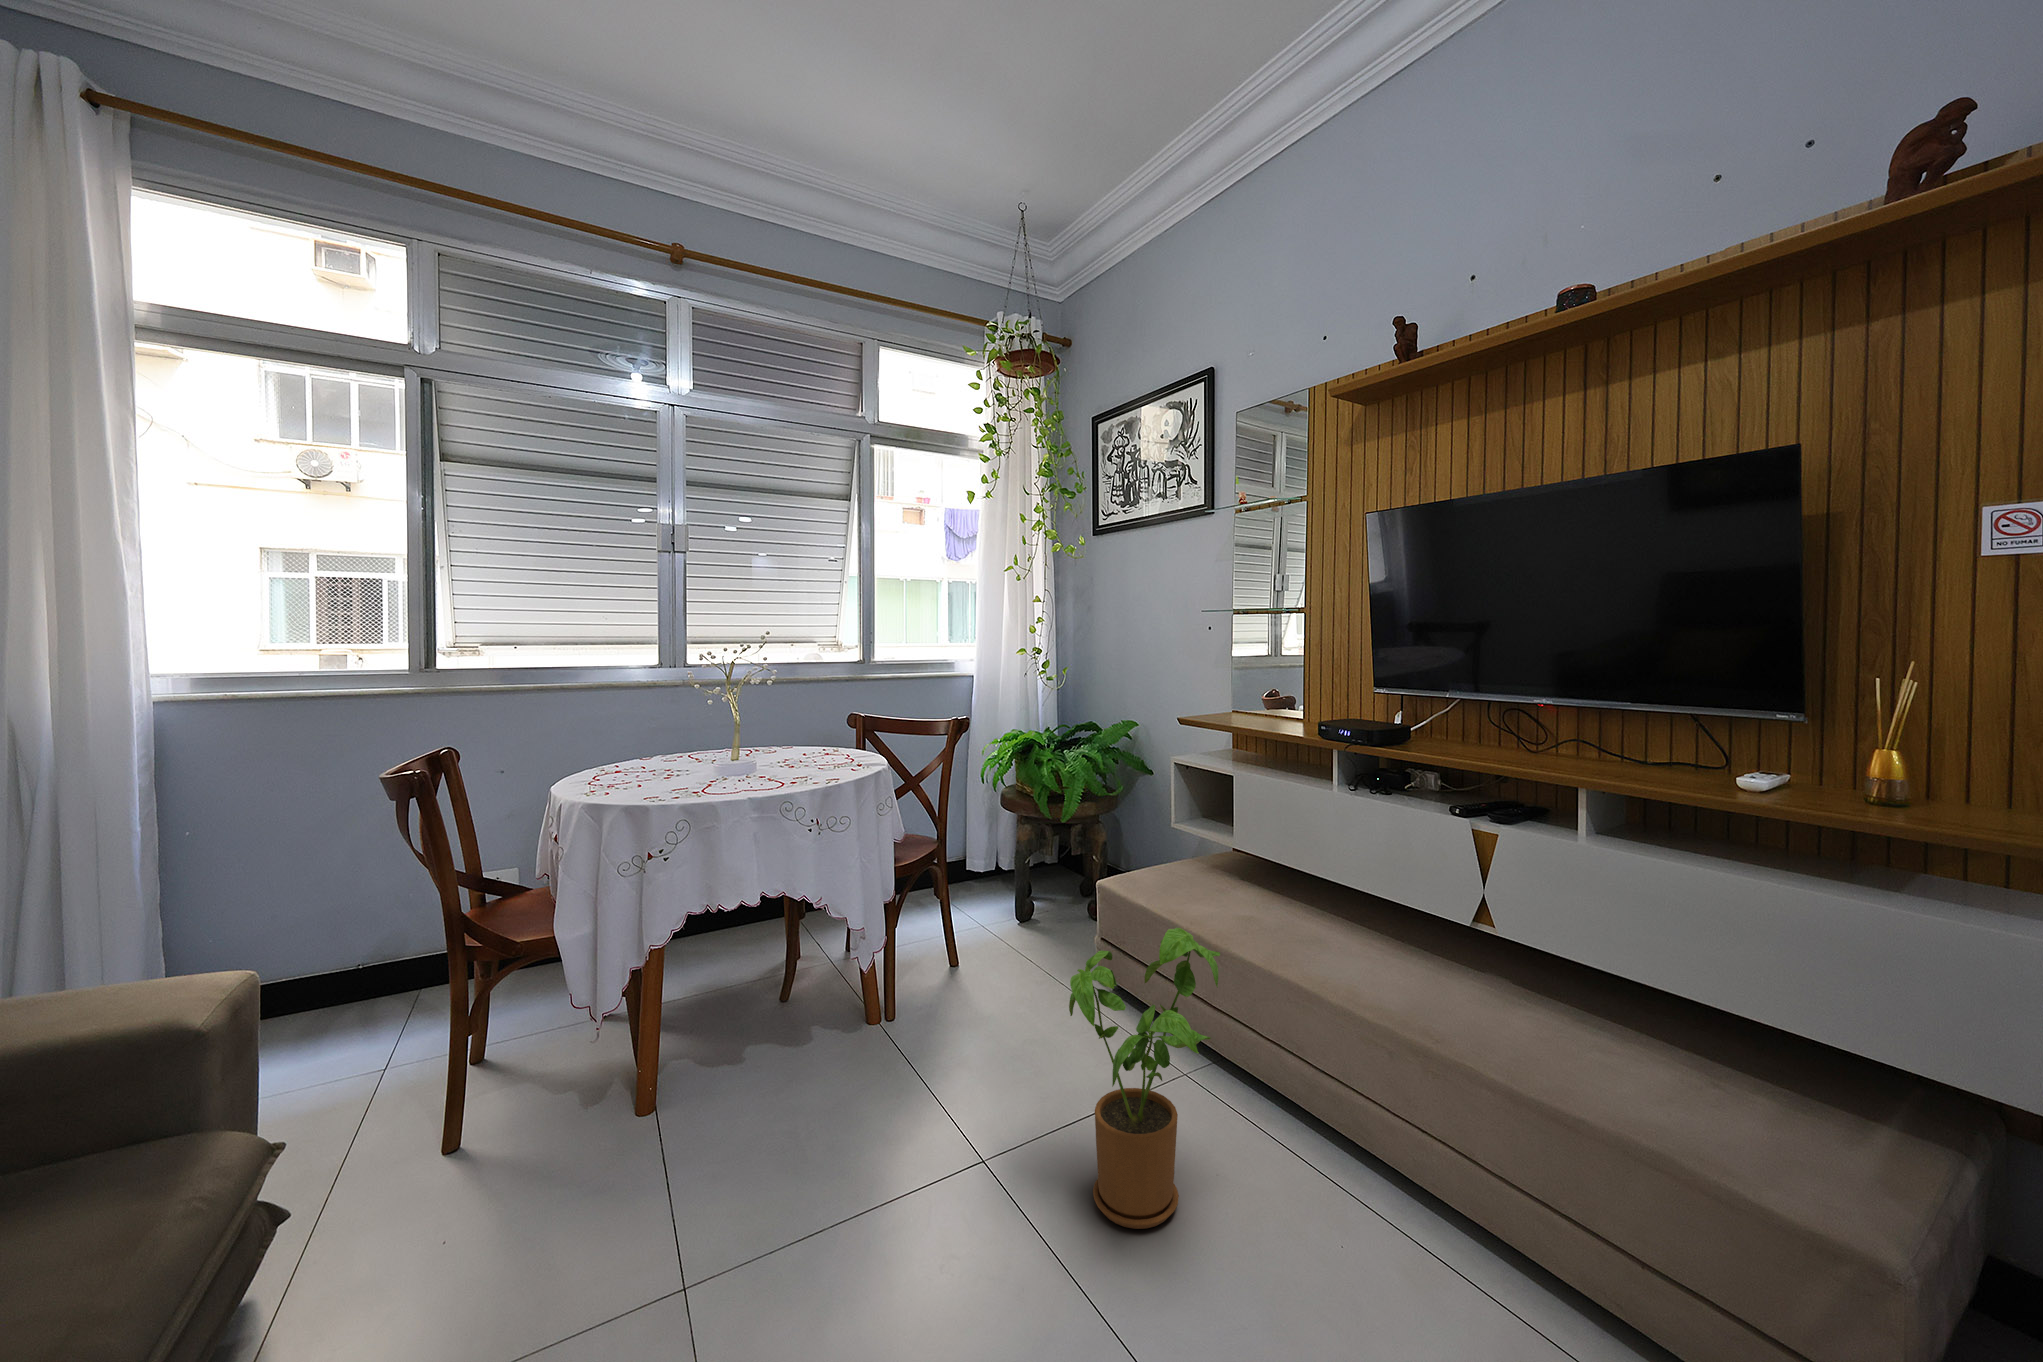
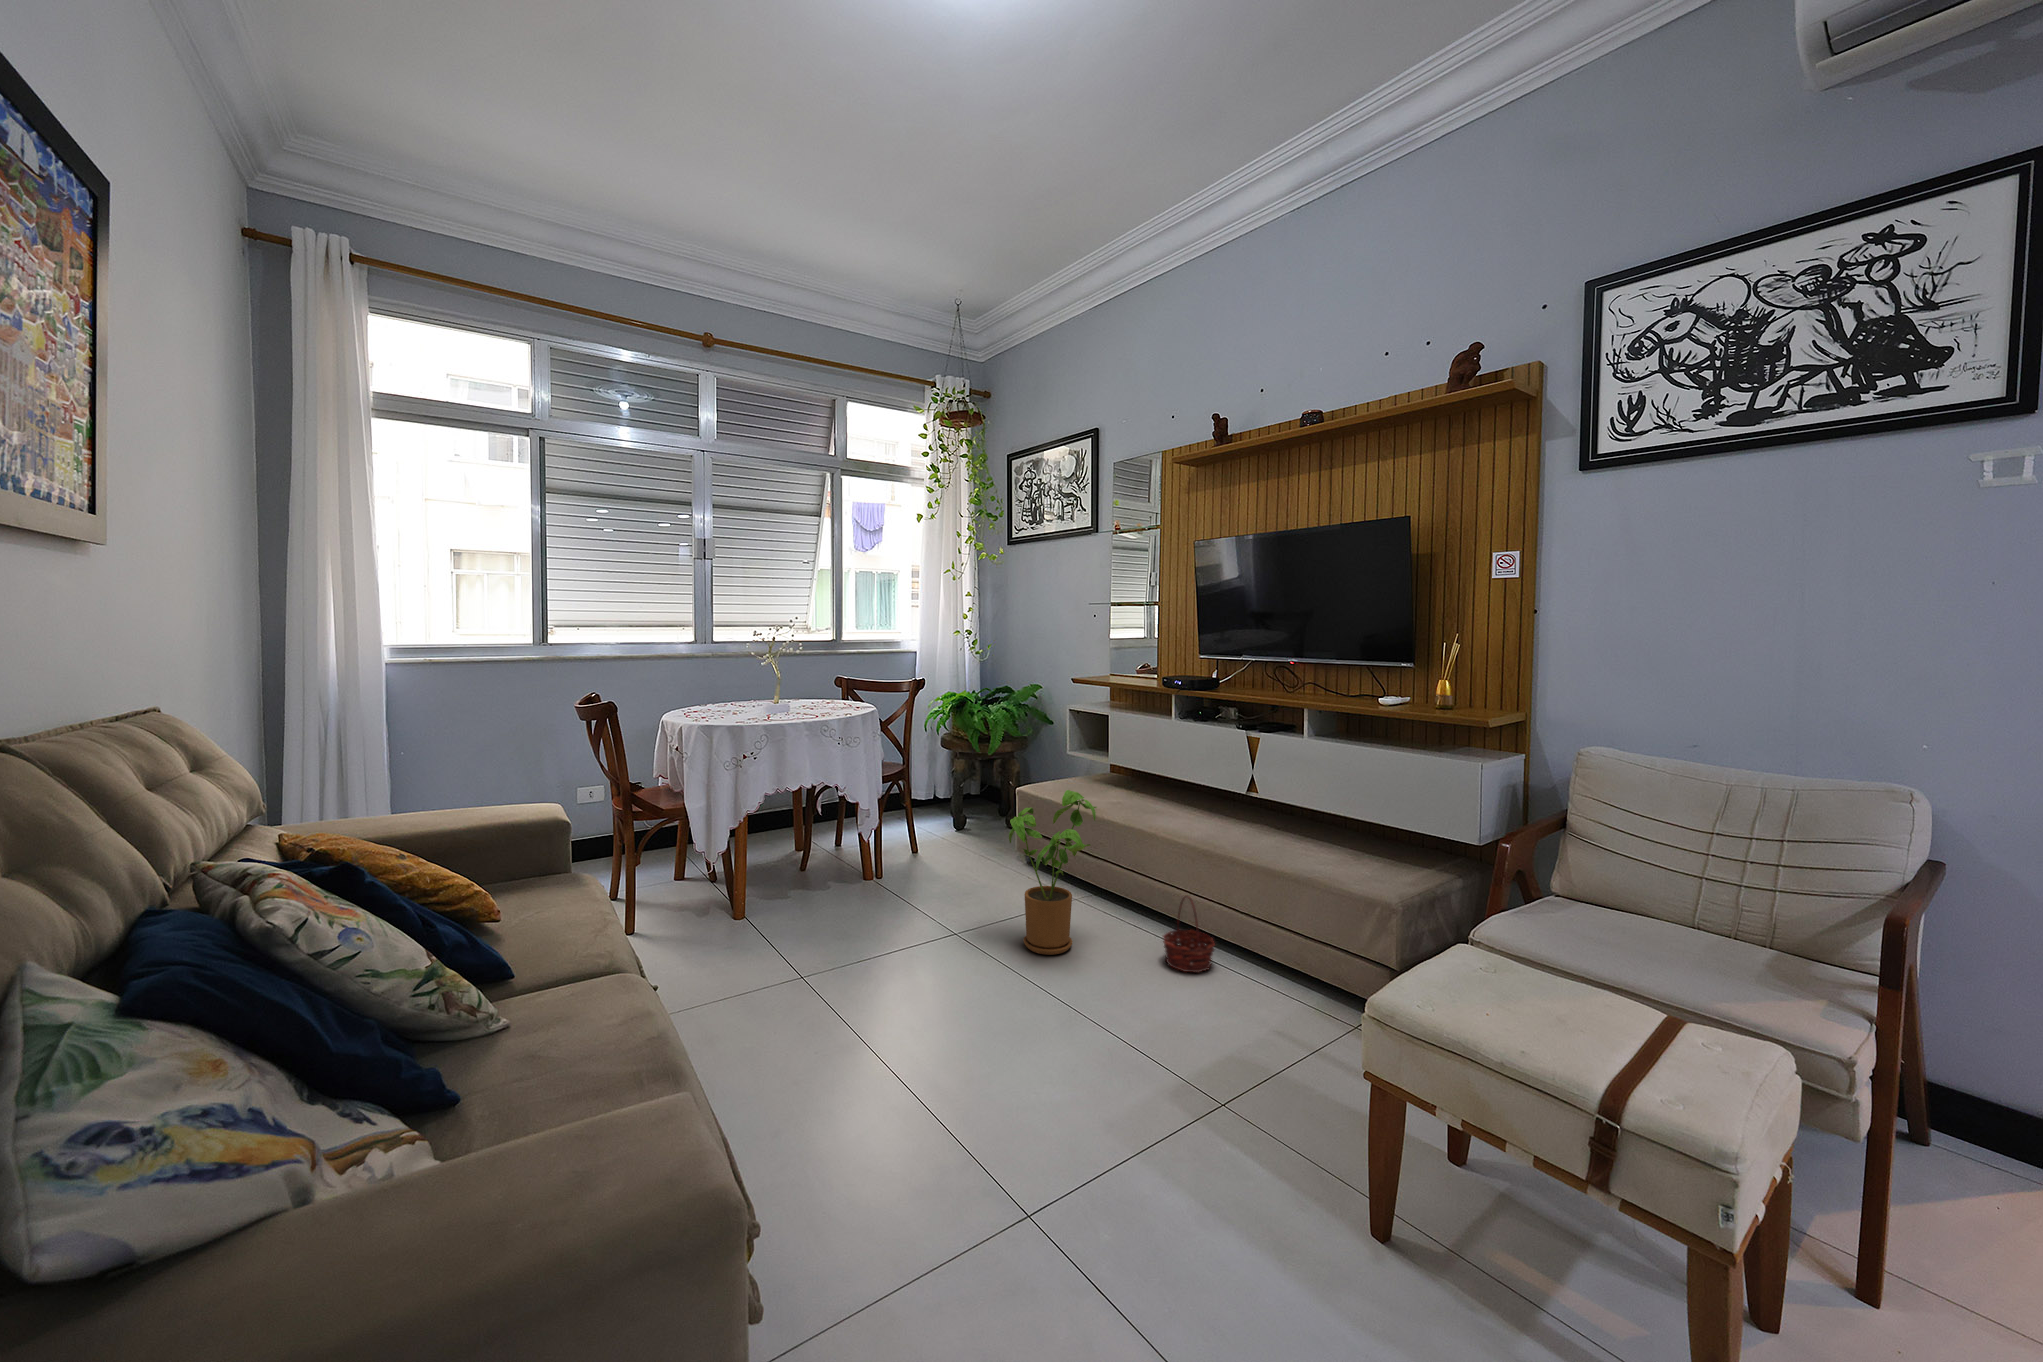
basket: none [1341,1133,1444,1292] -> present [1163,896,1215,972]

